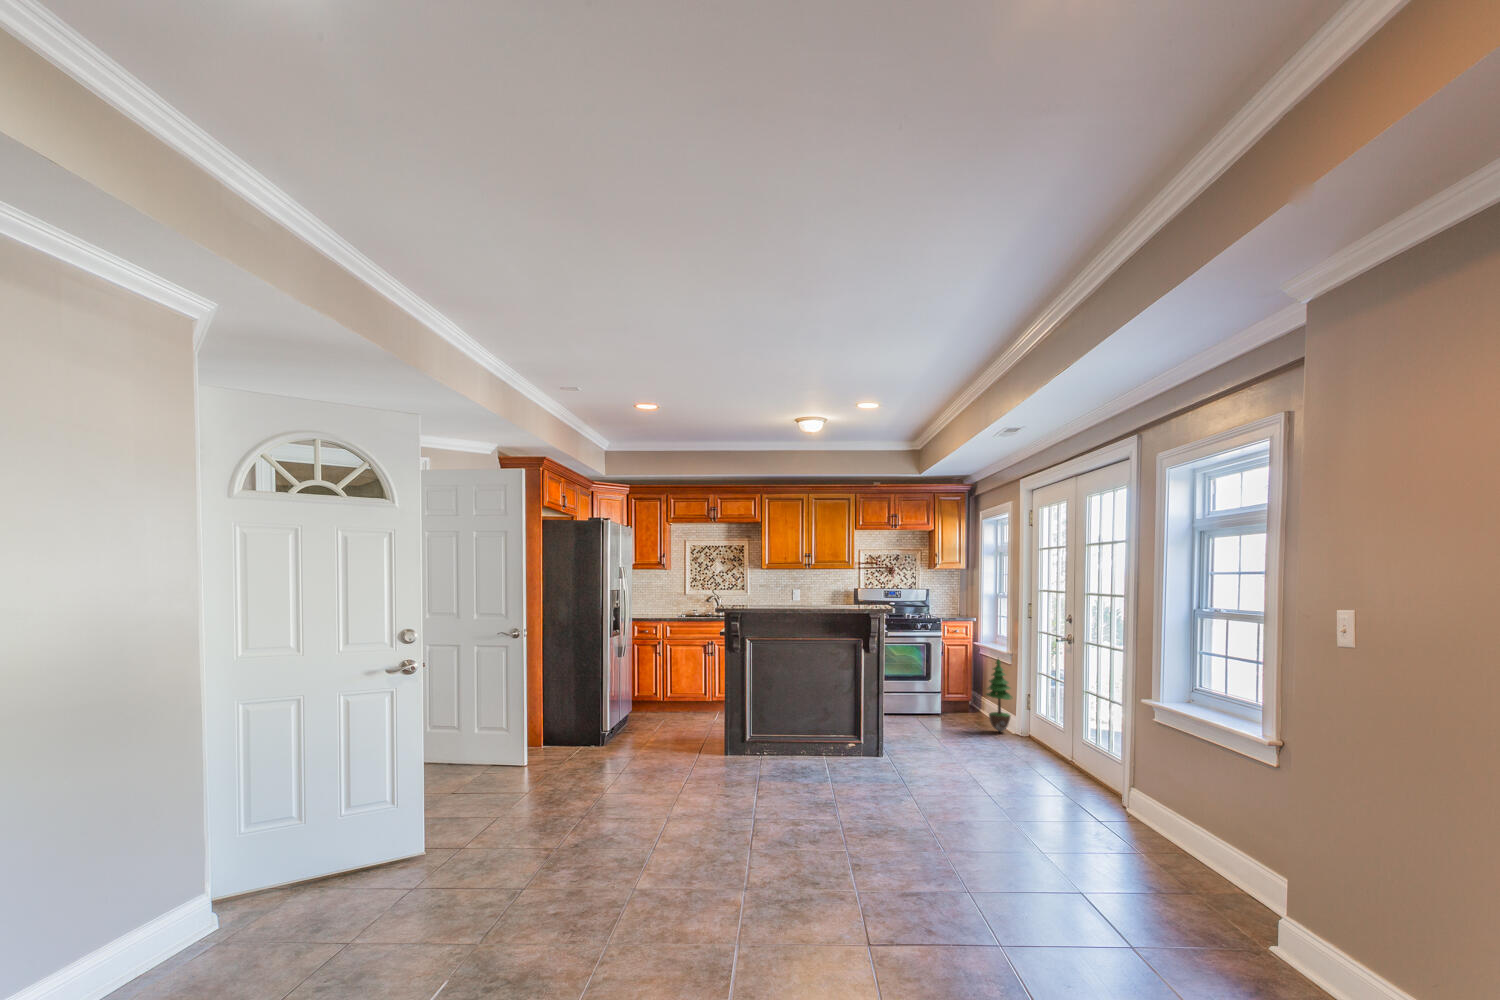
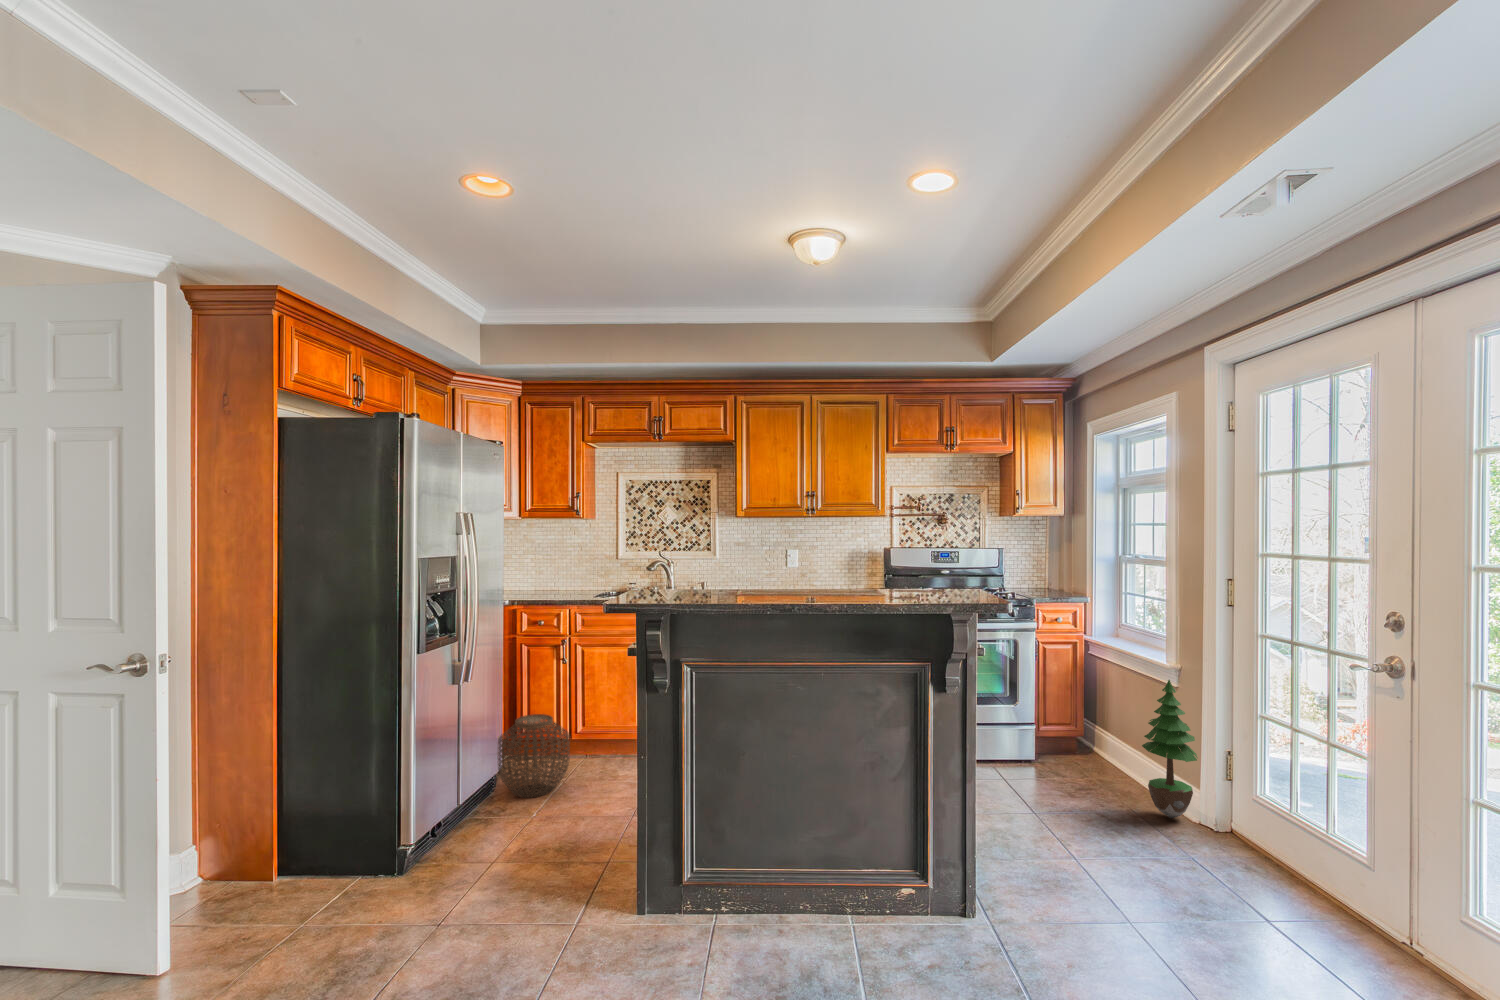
woven basket: none [632,681,671,726] -> present [498,714,570,798]

